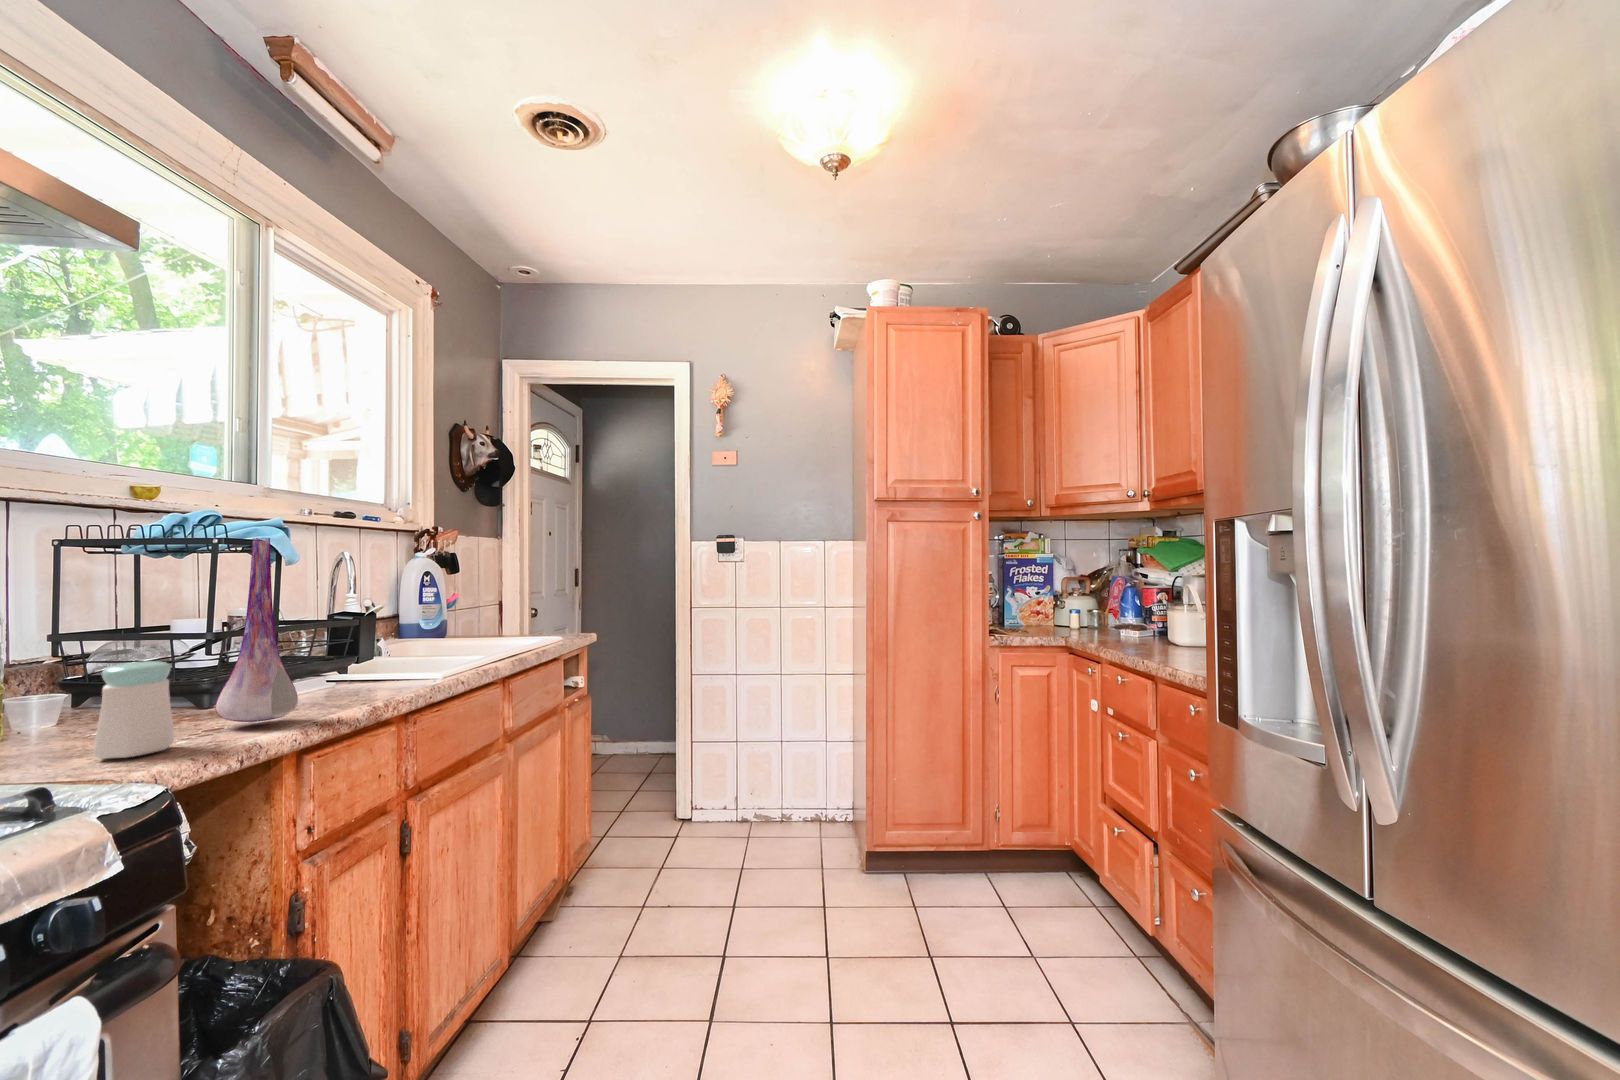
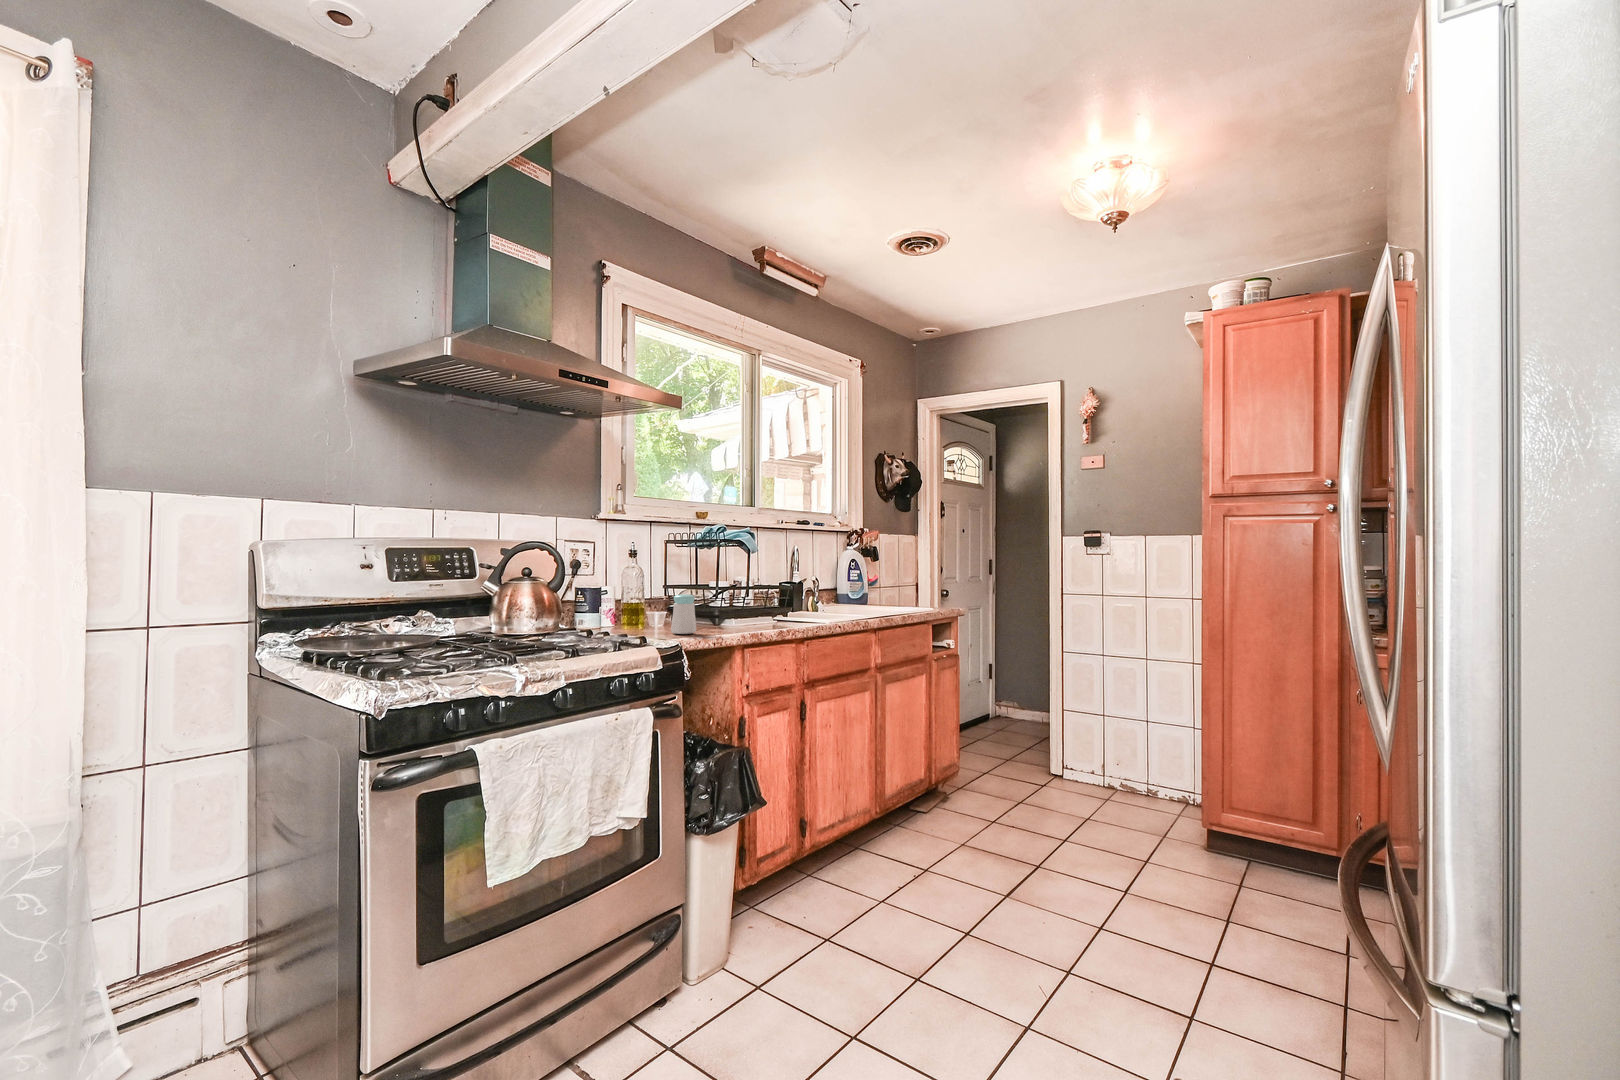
vase: present [215,538,298,722] -> none [714,538,744,630]

